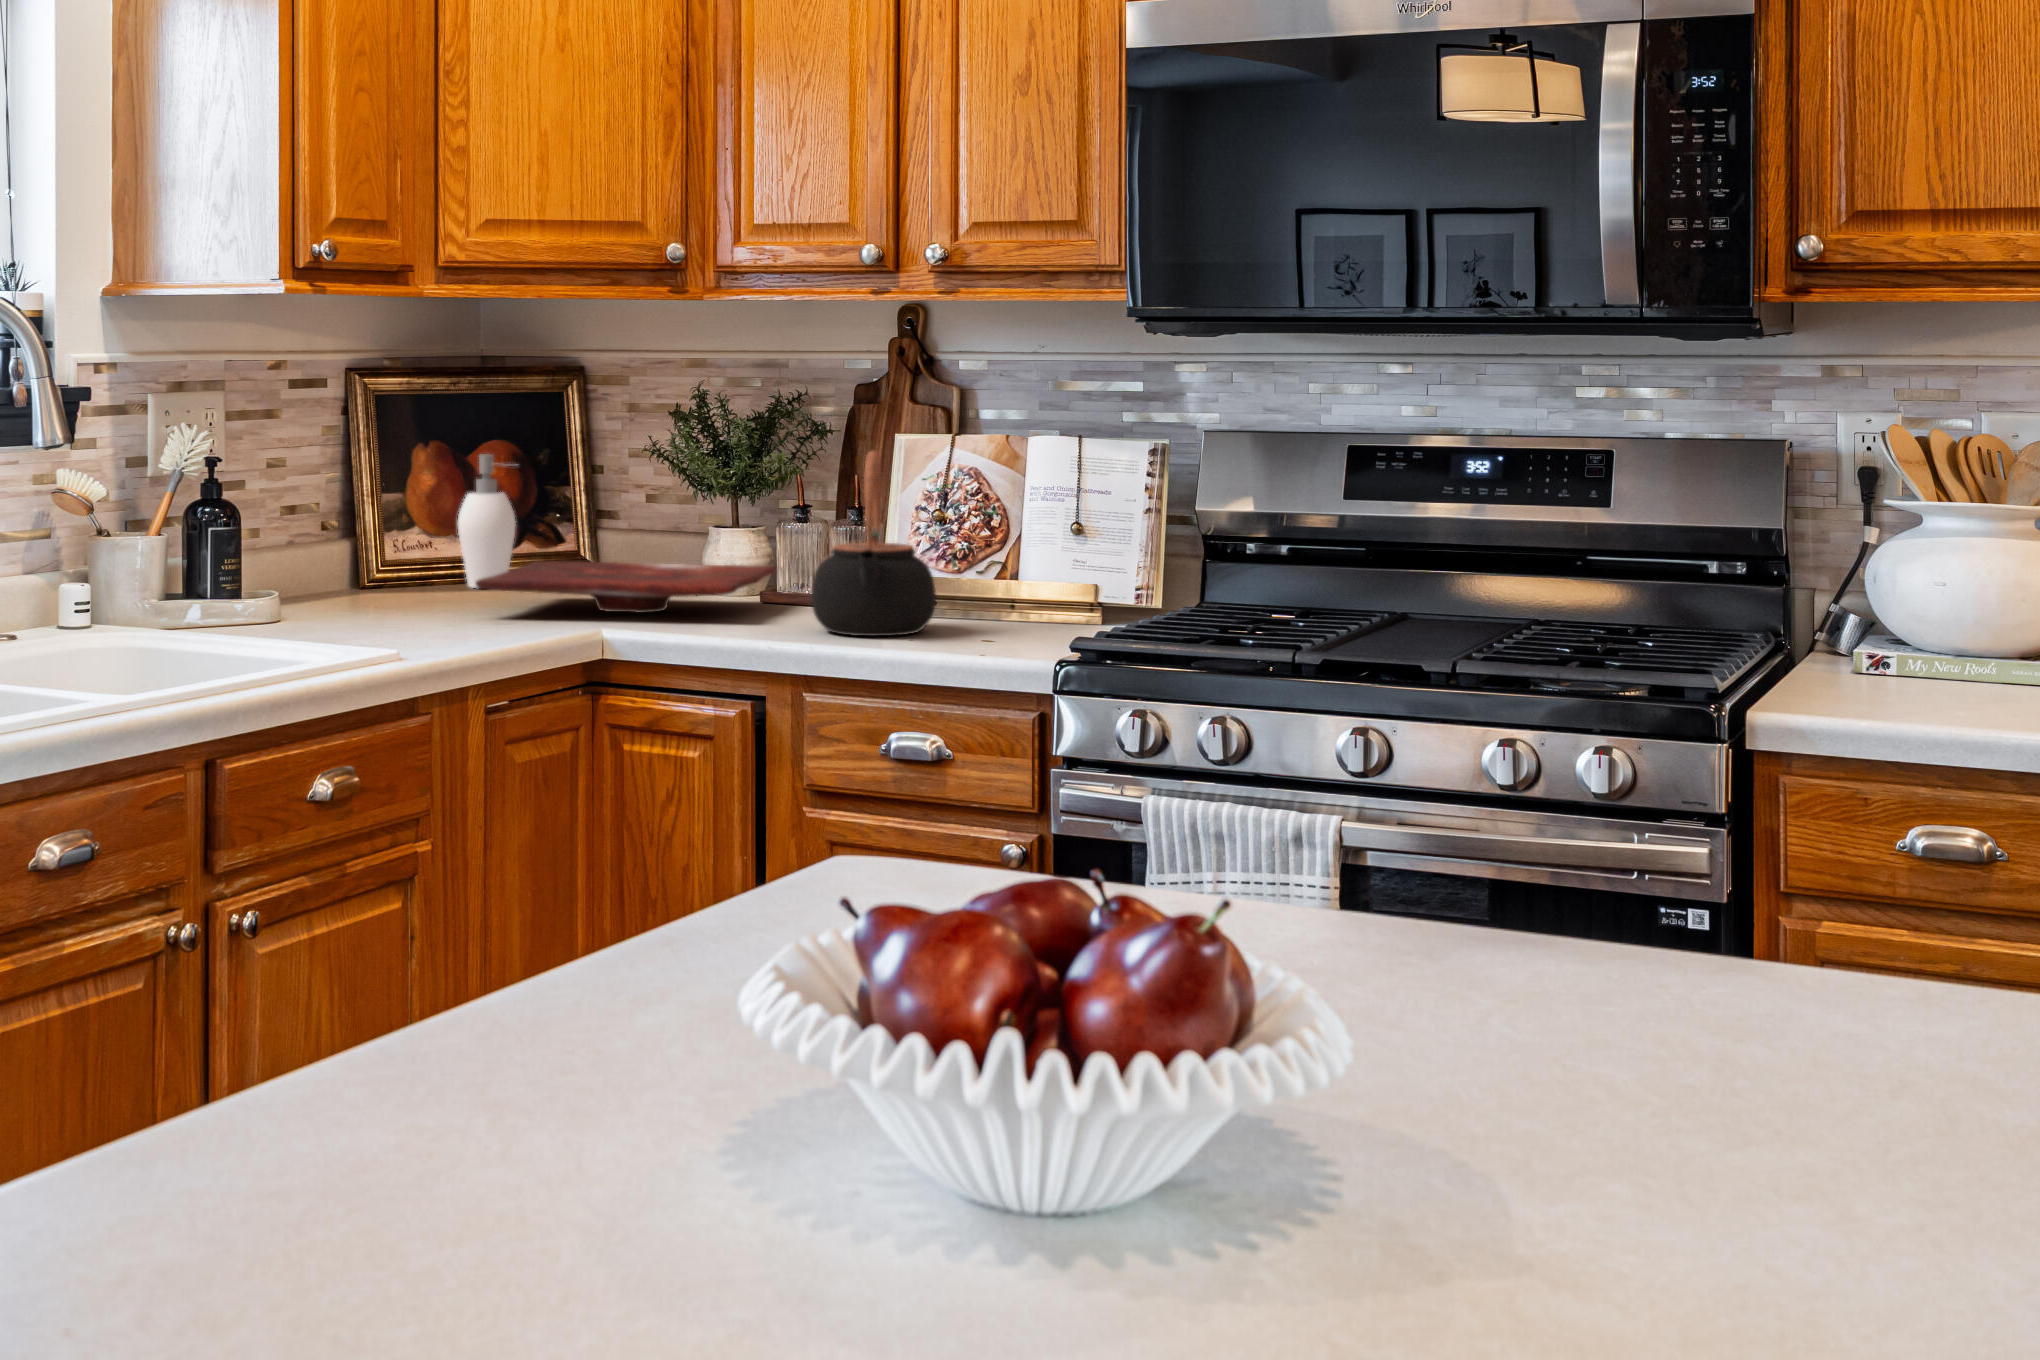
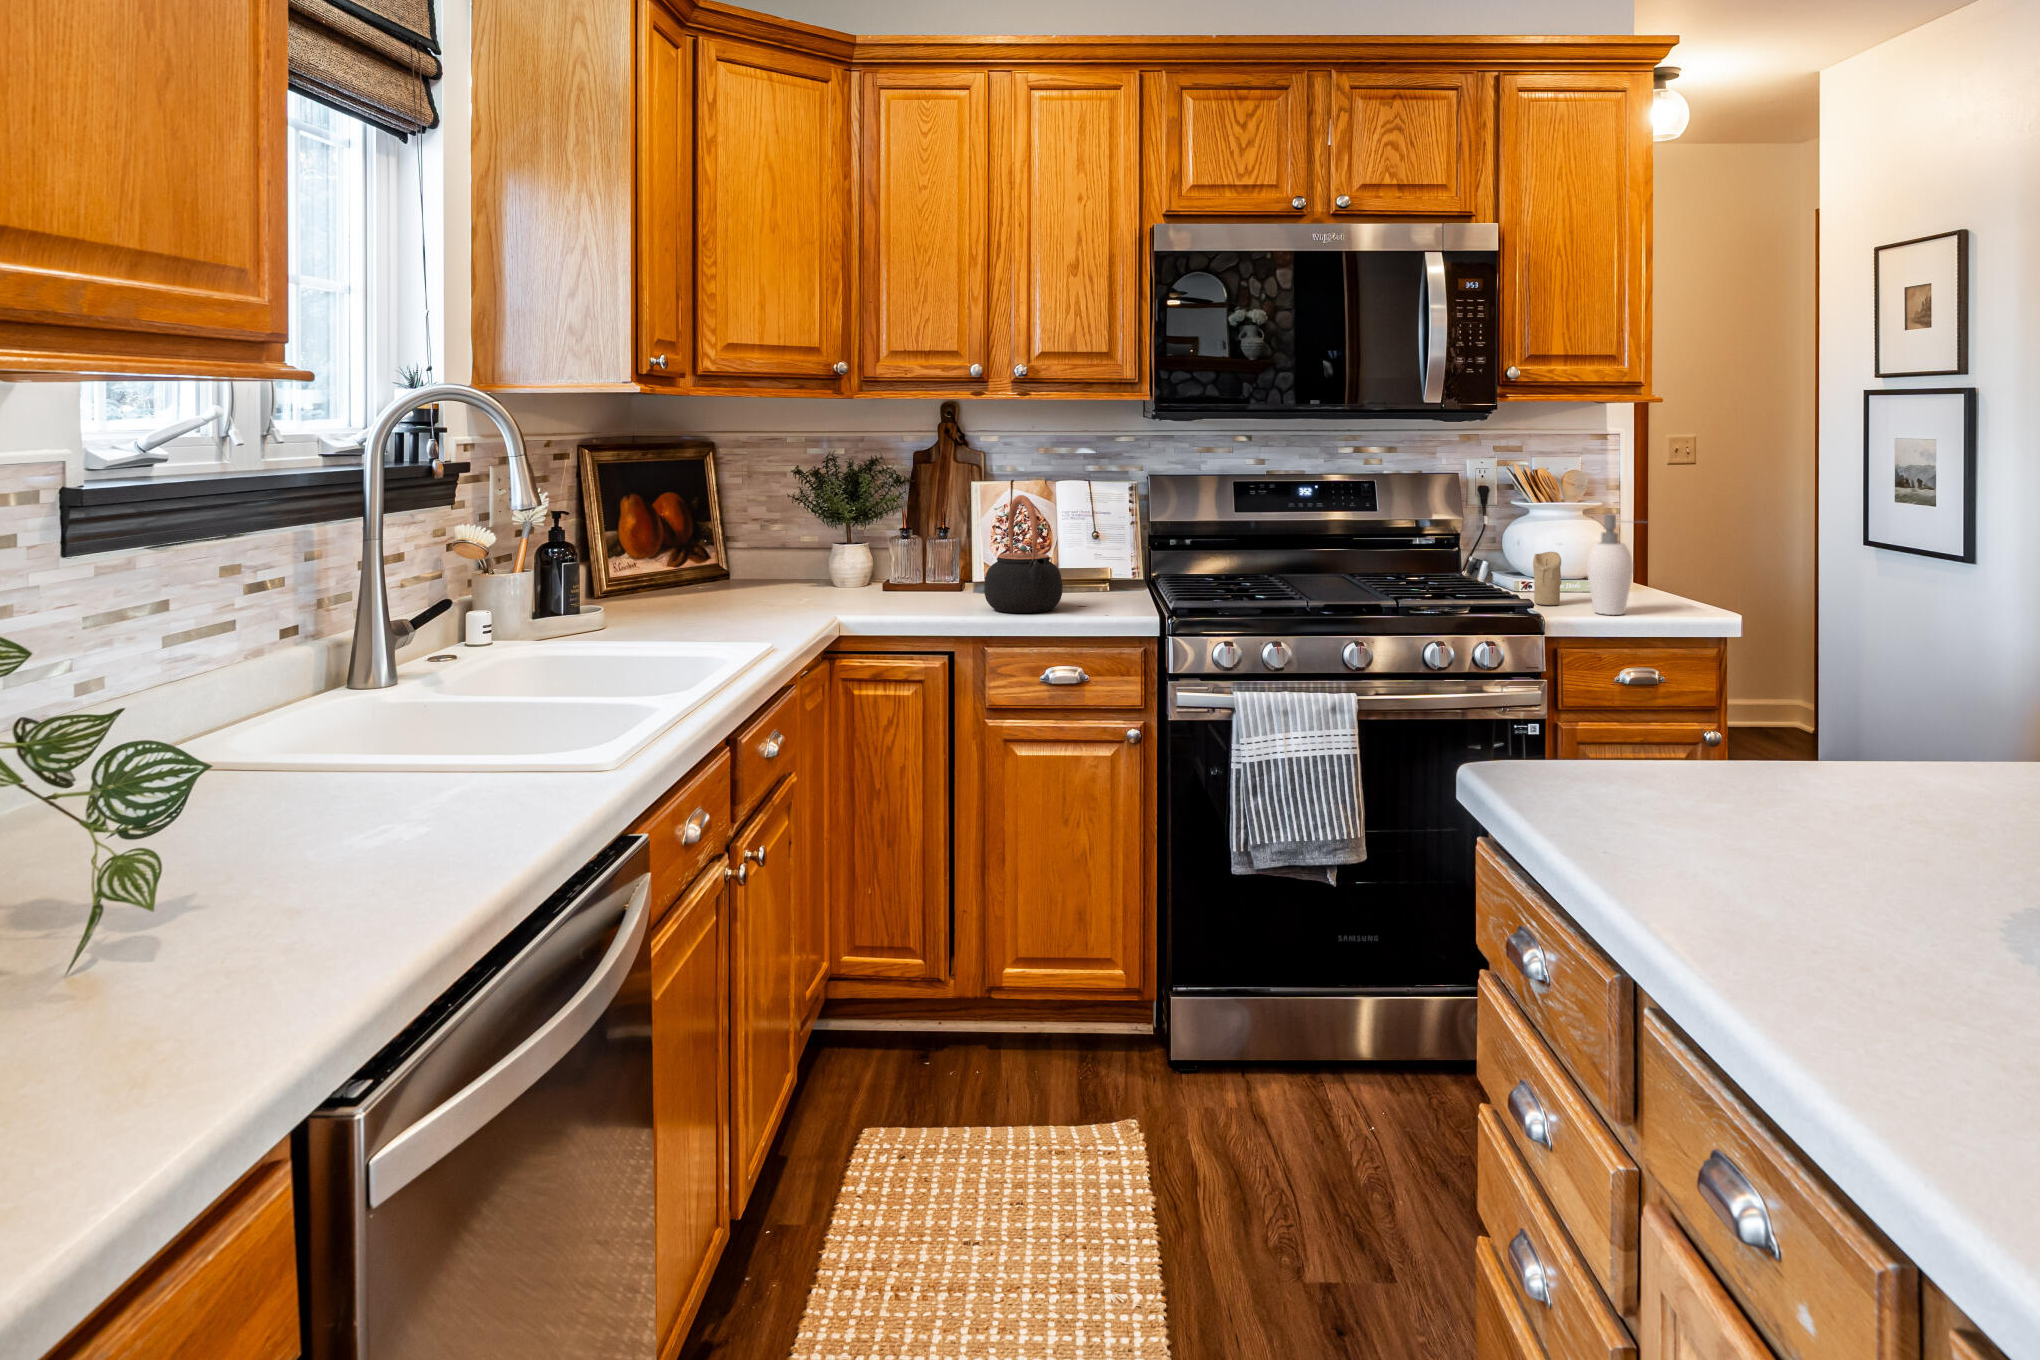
soap dispenser: present [458,454,516,588] -> present [1586,514,1645,615]
cutting board: present [475,561,776,613] -> none [742,571,927,607]
candle: none [1838,585,1895,688] -> present [1533,552,1561,605]

